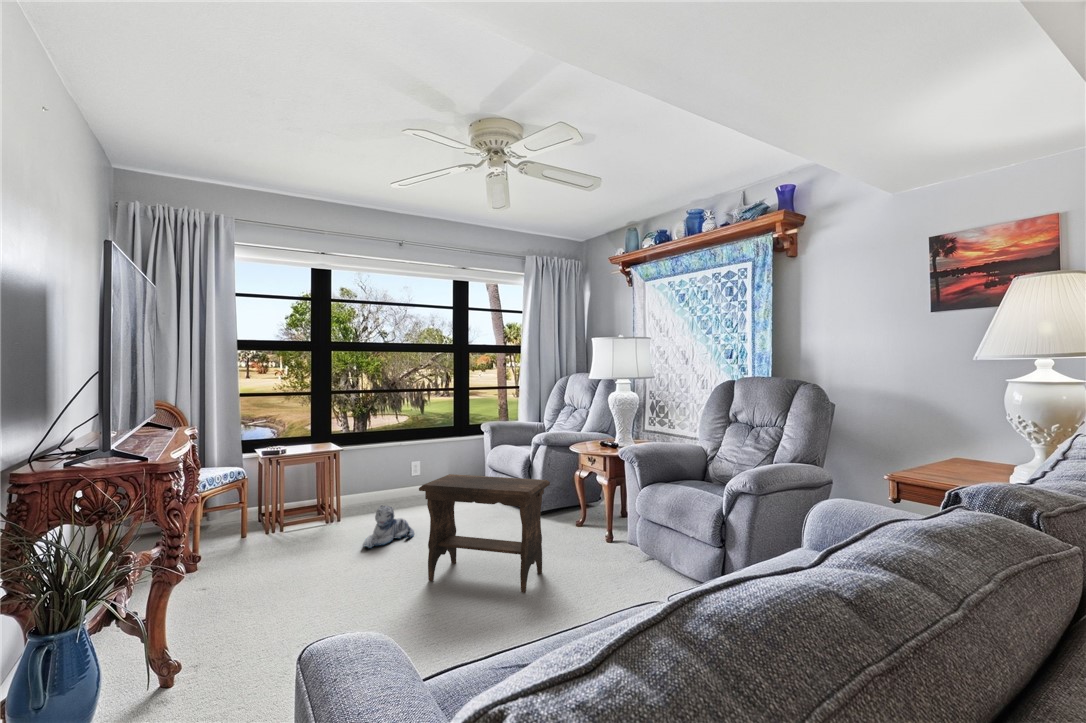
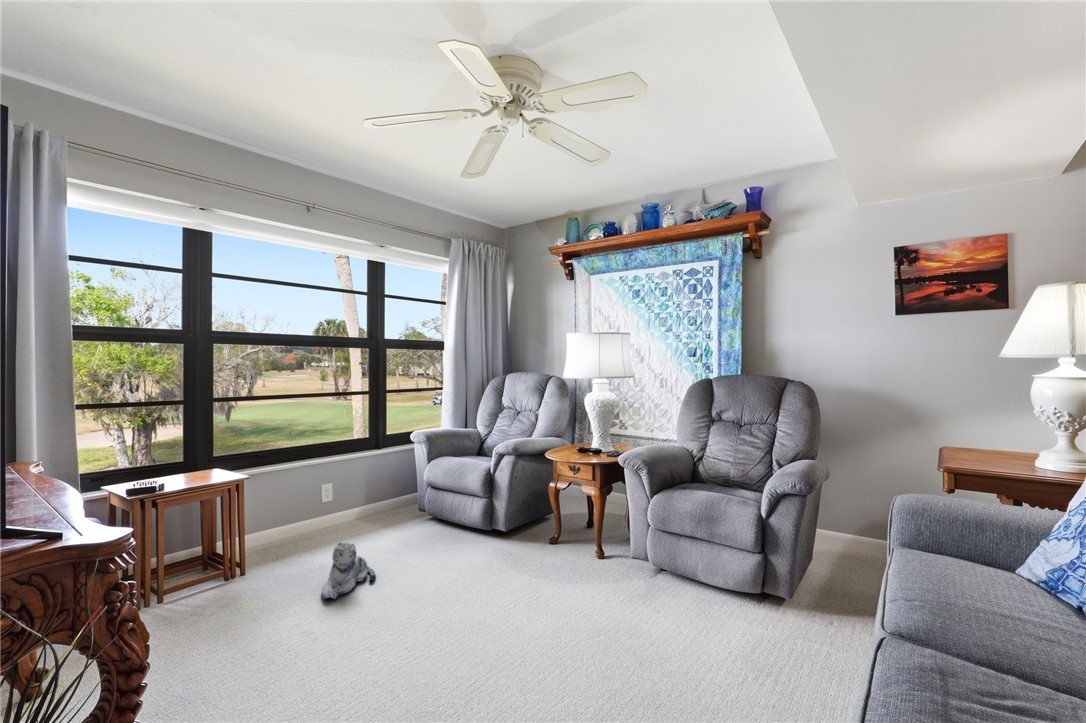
footstool: present [419,474,550,593] -> none [433,496,577,630]

